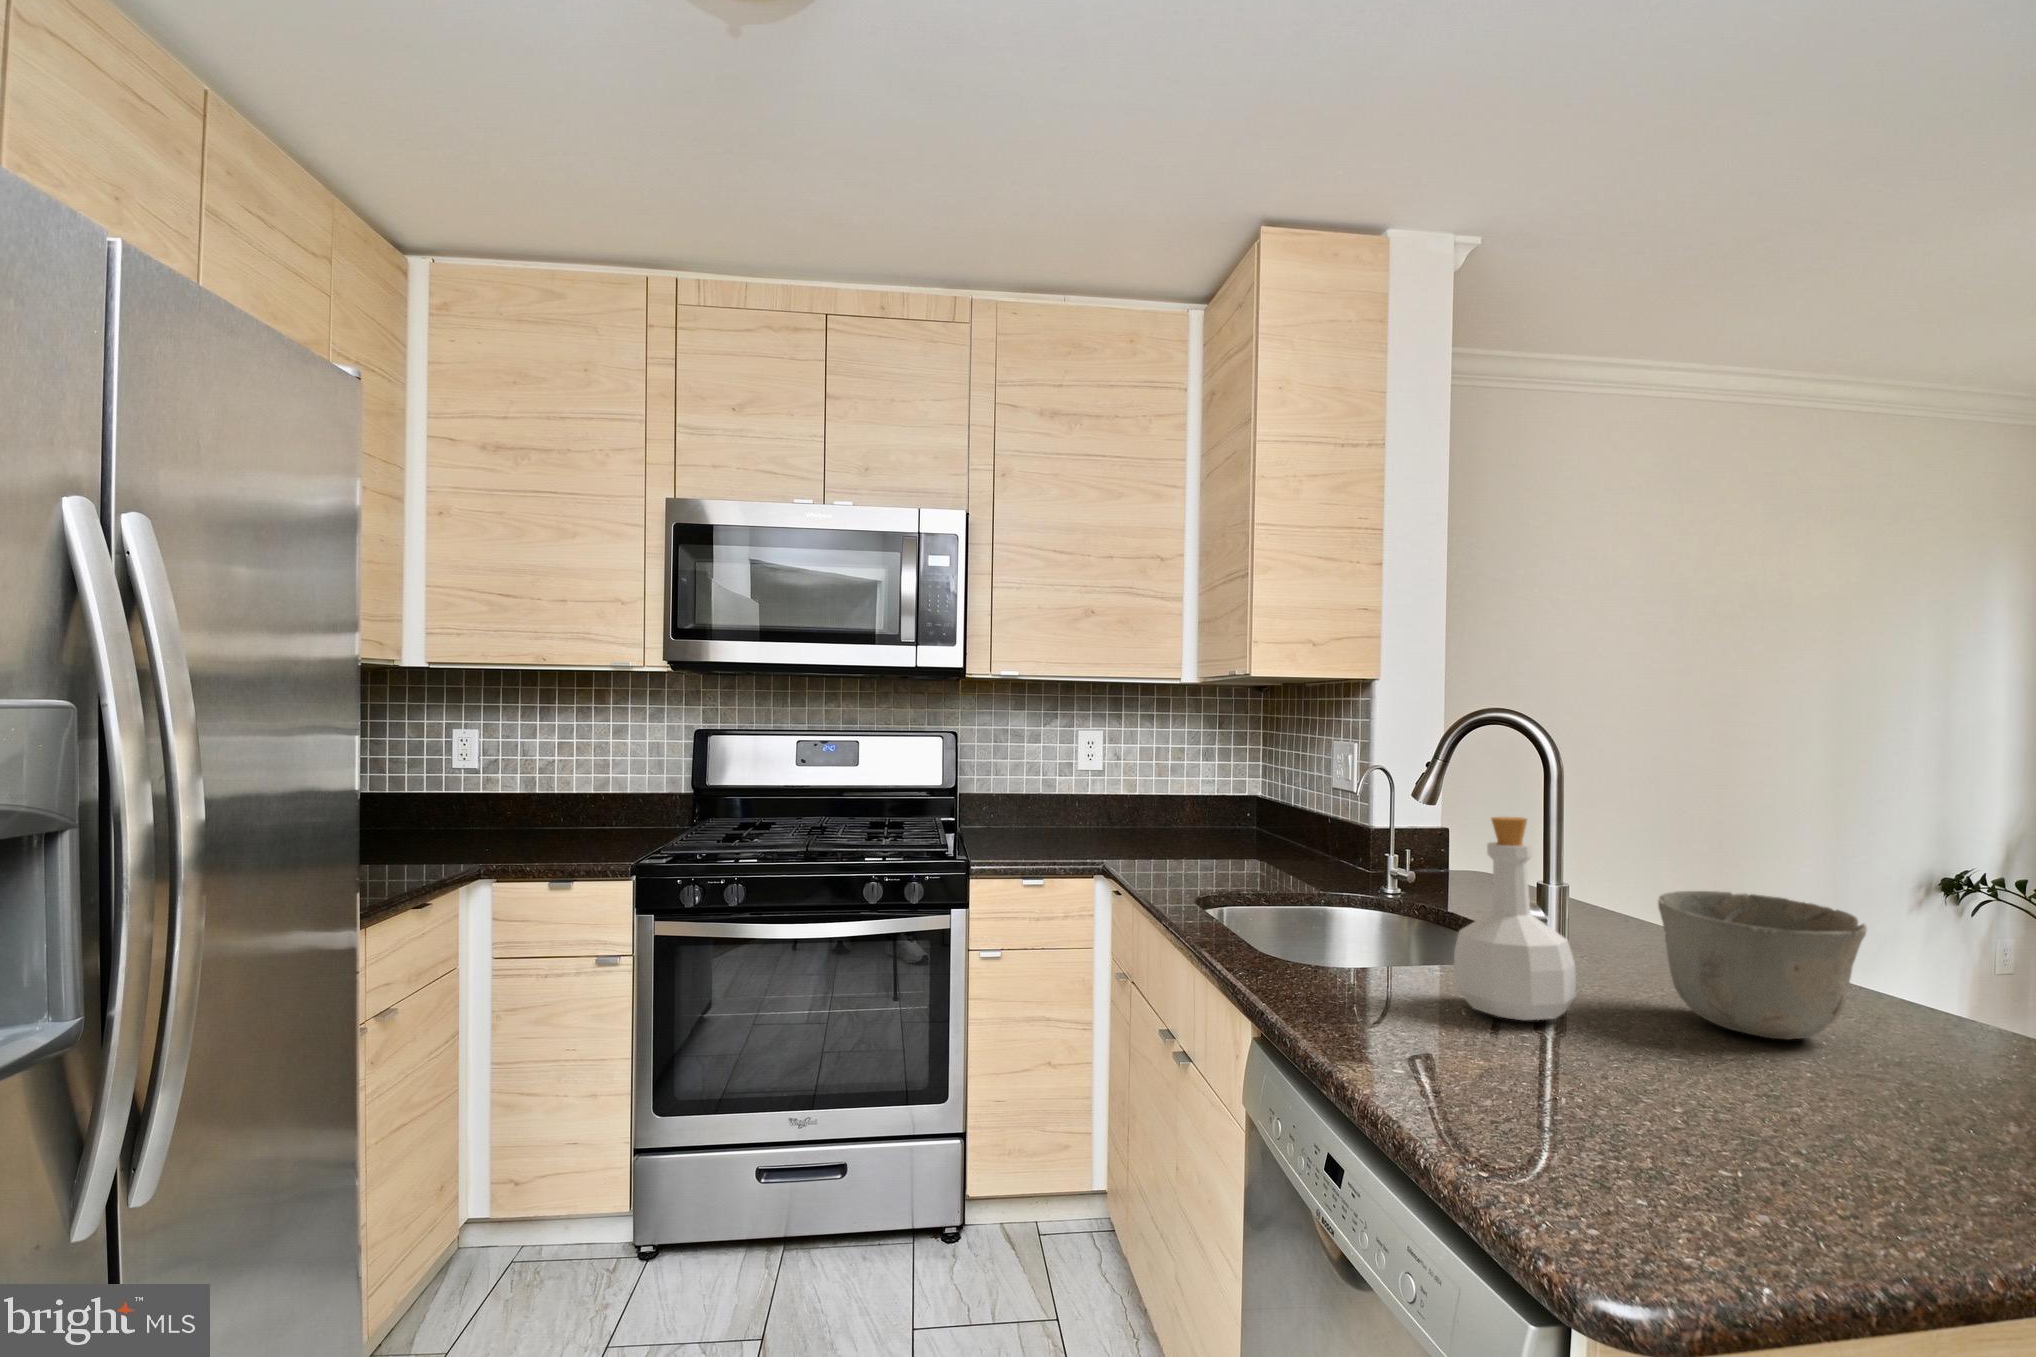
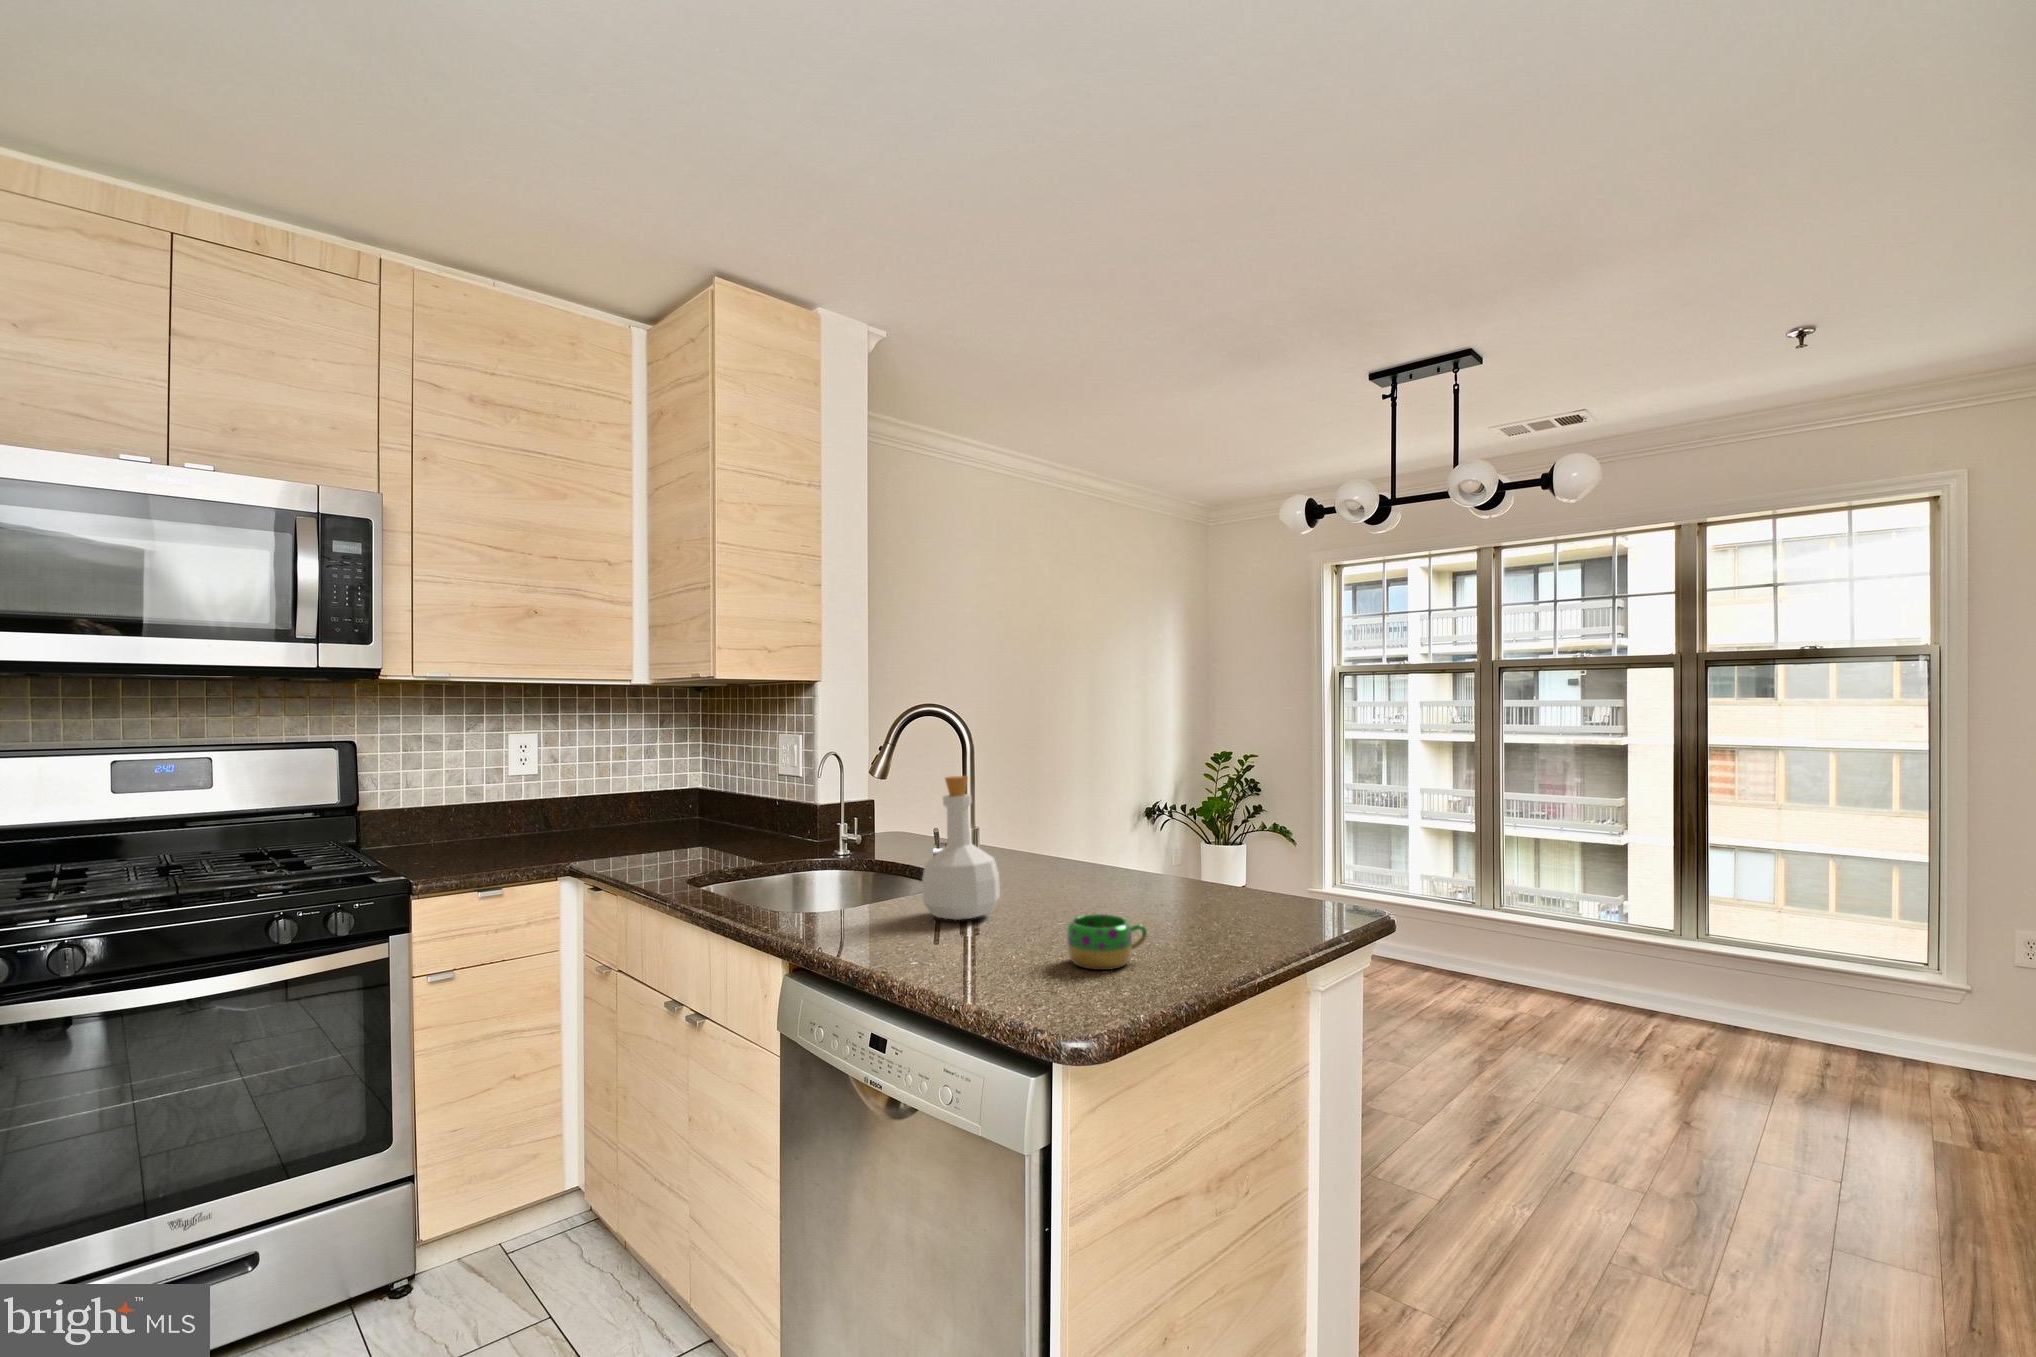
ceramic bowl: present [1658,891,1867,1039] -> none [1040,814,1147,902]
mug: none [1655,1065,1821,1172] -> present [1067,914,1147,970]

